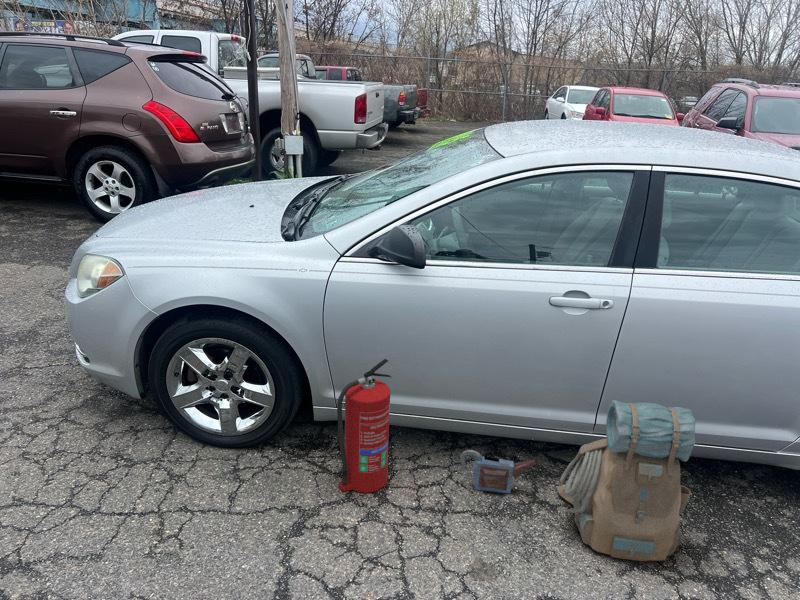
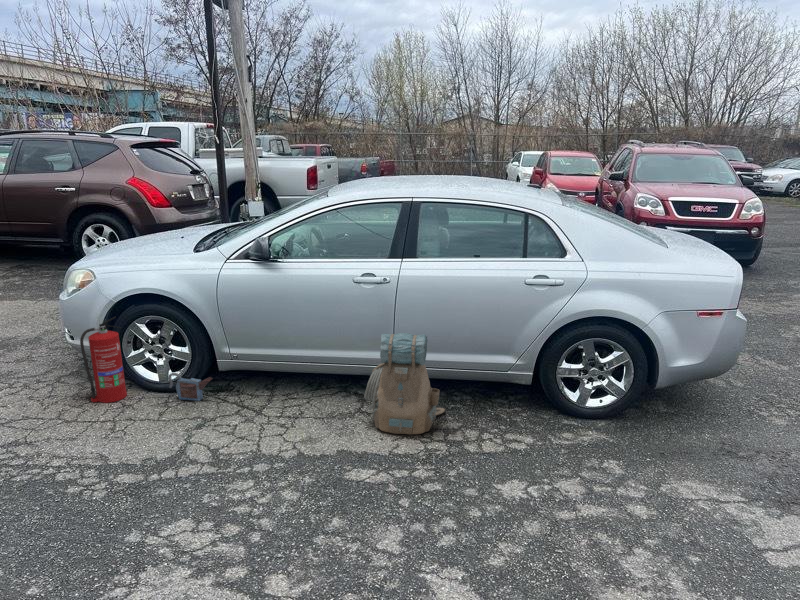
fire extinguisher: present [337,359,391,493] -> present [80,317,127,403]
watering can: present [458,450,538,494] -> present [168,373,213,401]

